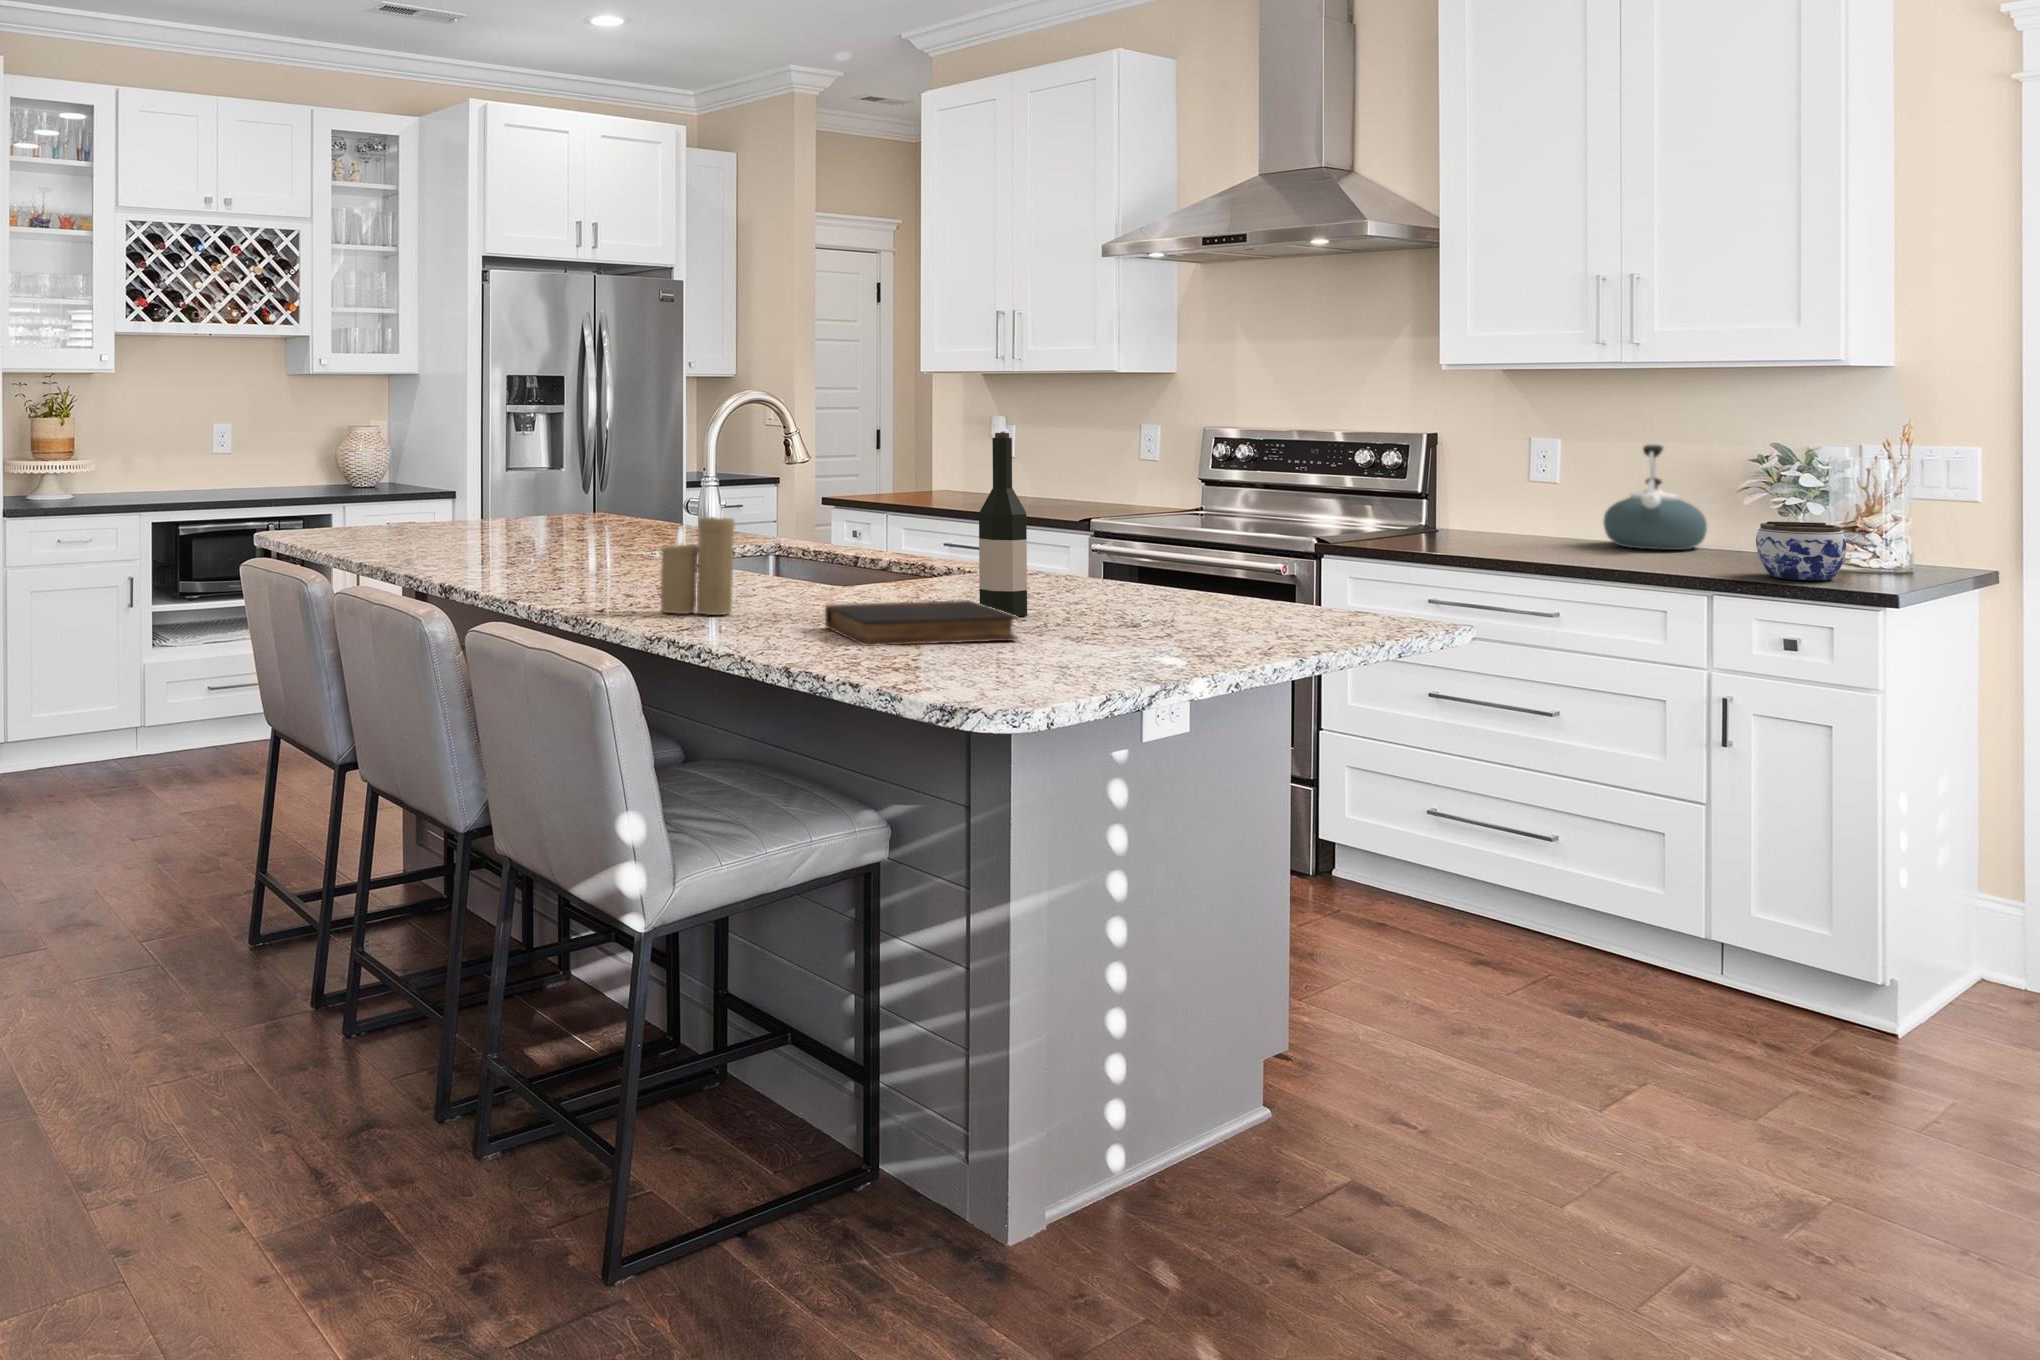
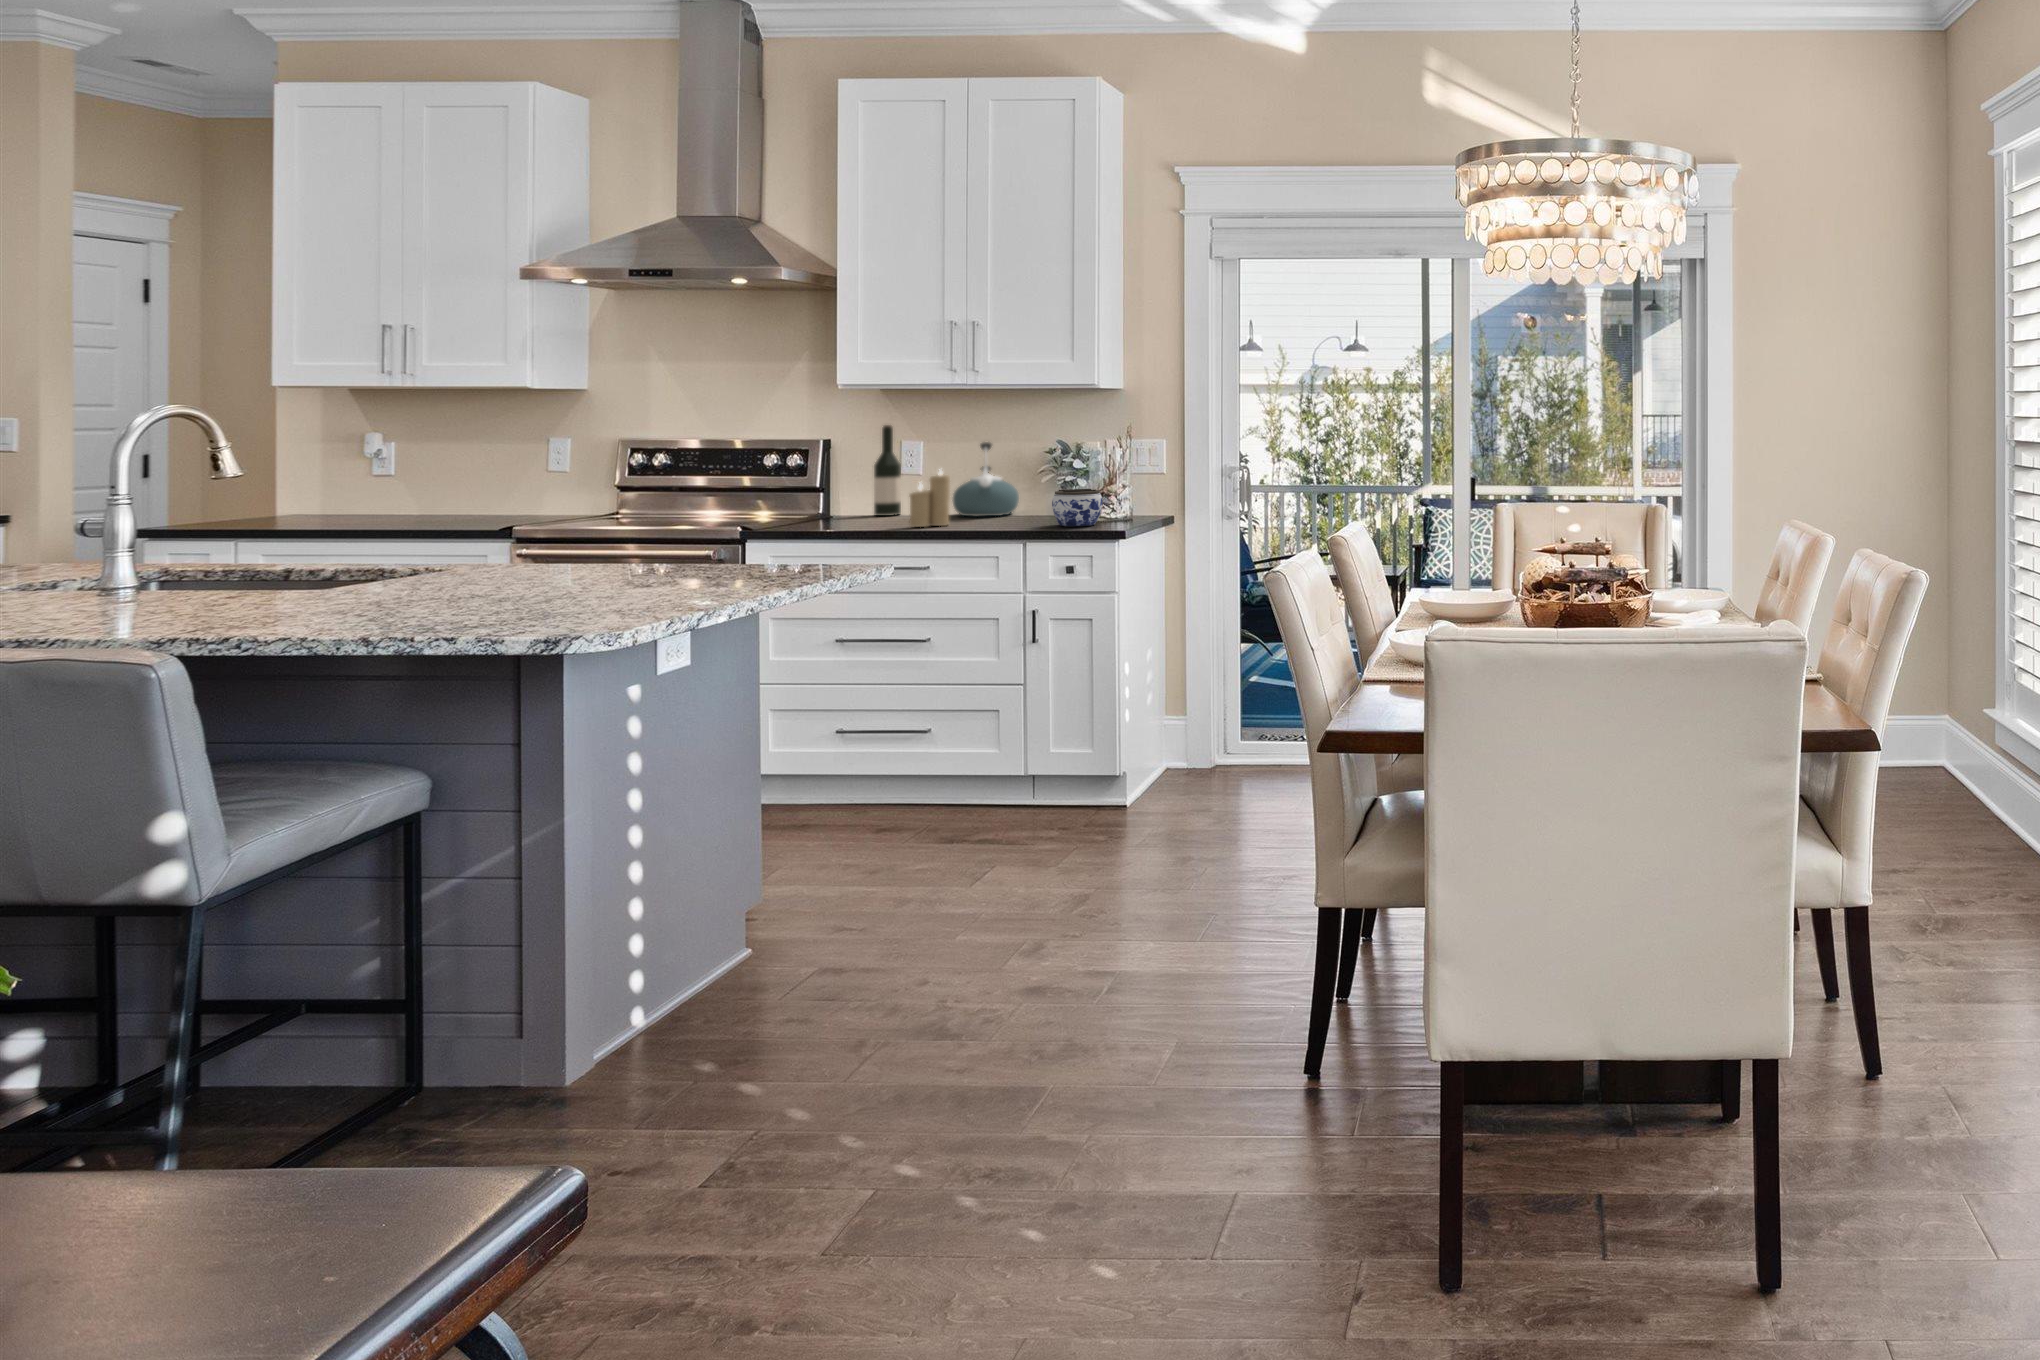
wine bottle: present [979,433,1027,616] -> present [874,425,901,516]
candle: present [660,505,735,615] -> present [910,470,950,527]
book: present [825,600,1018,646] -> none [361,581,566,622]

